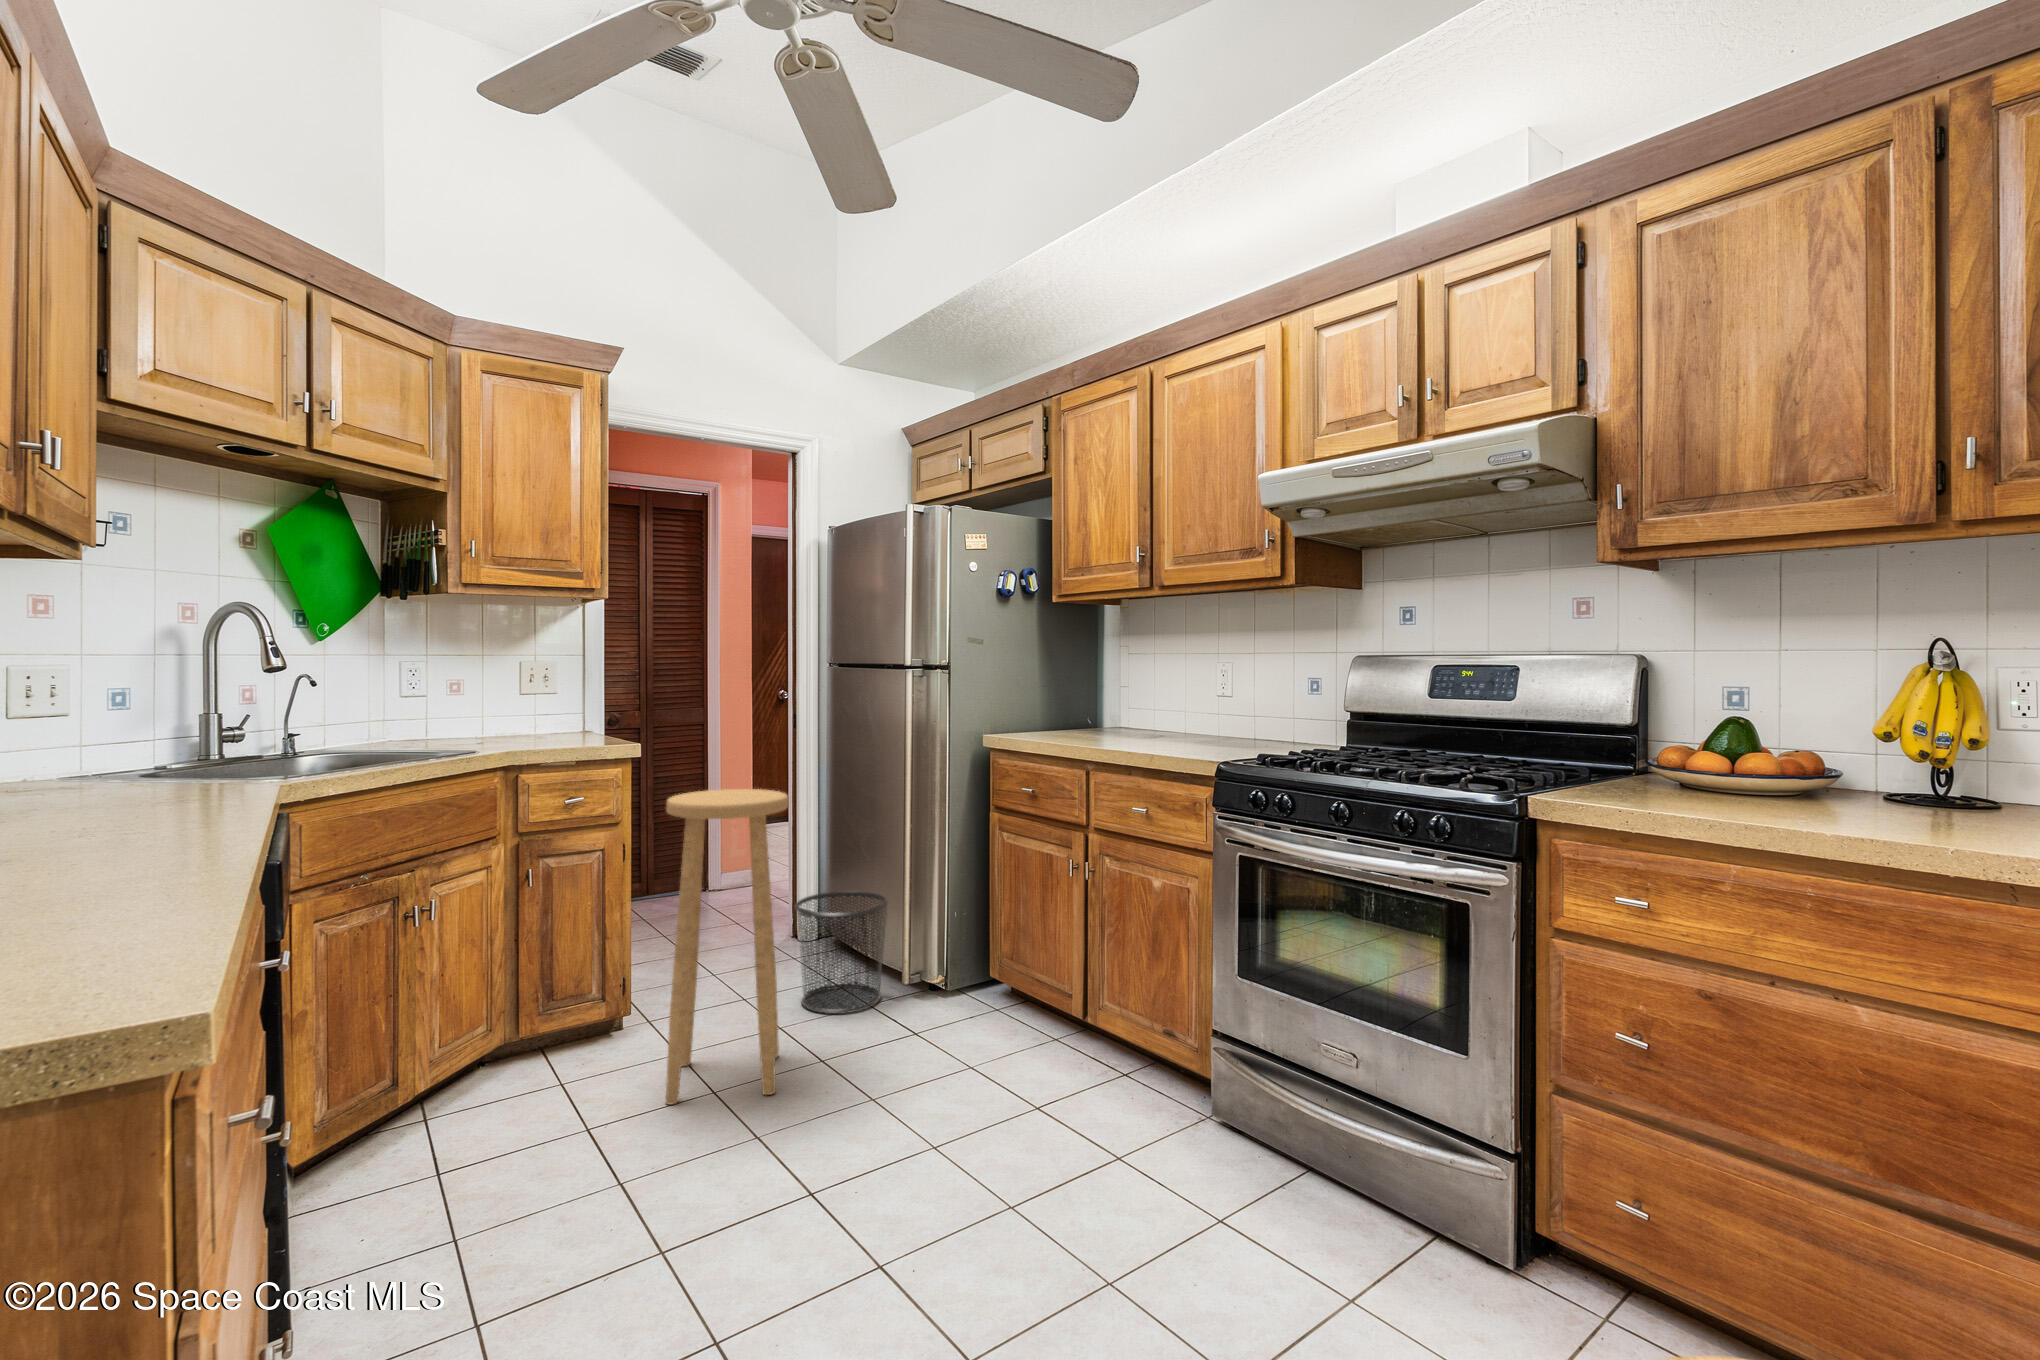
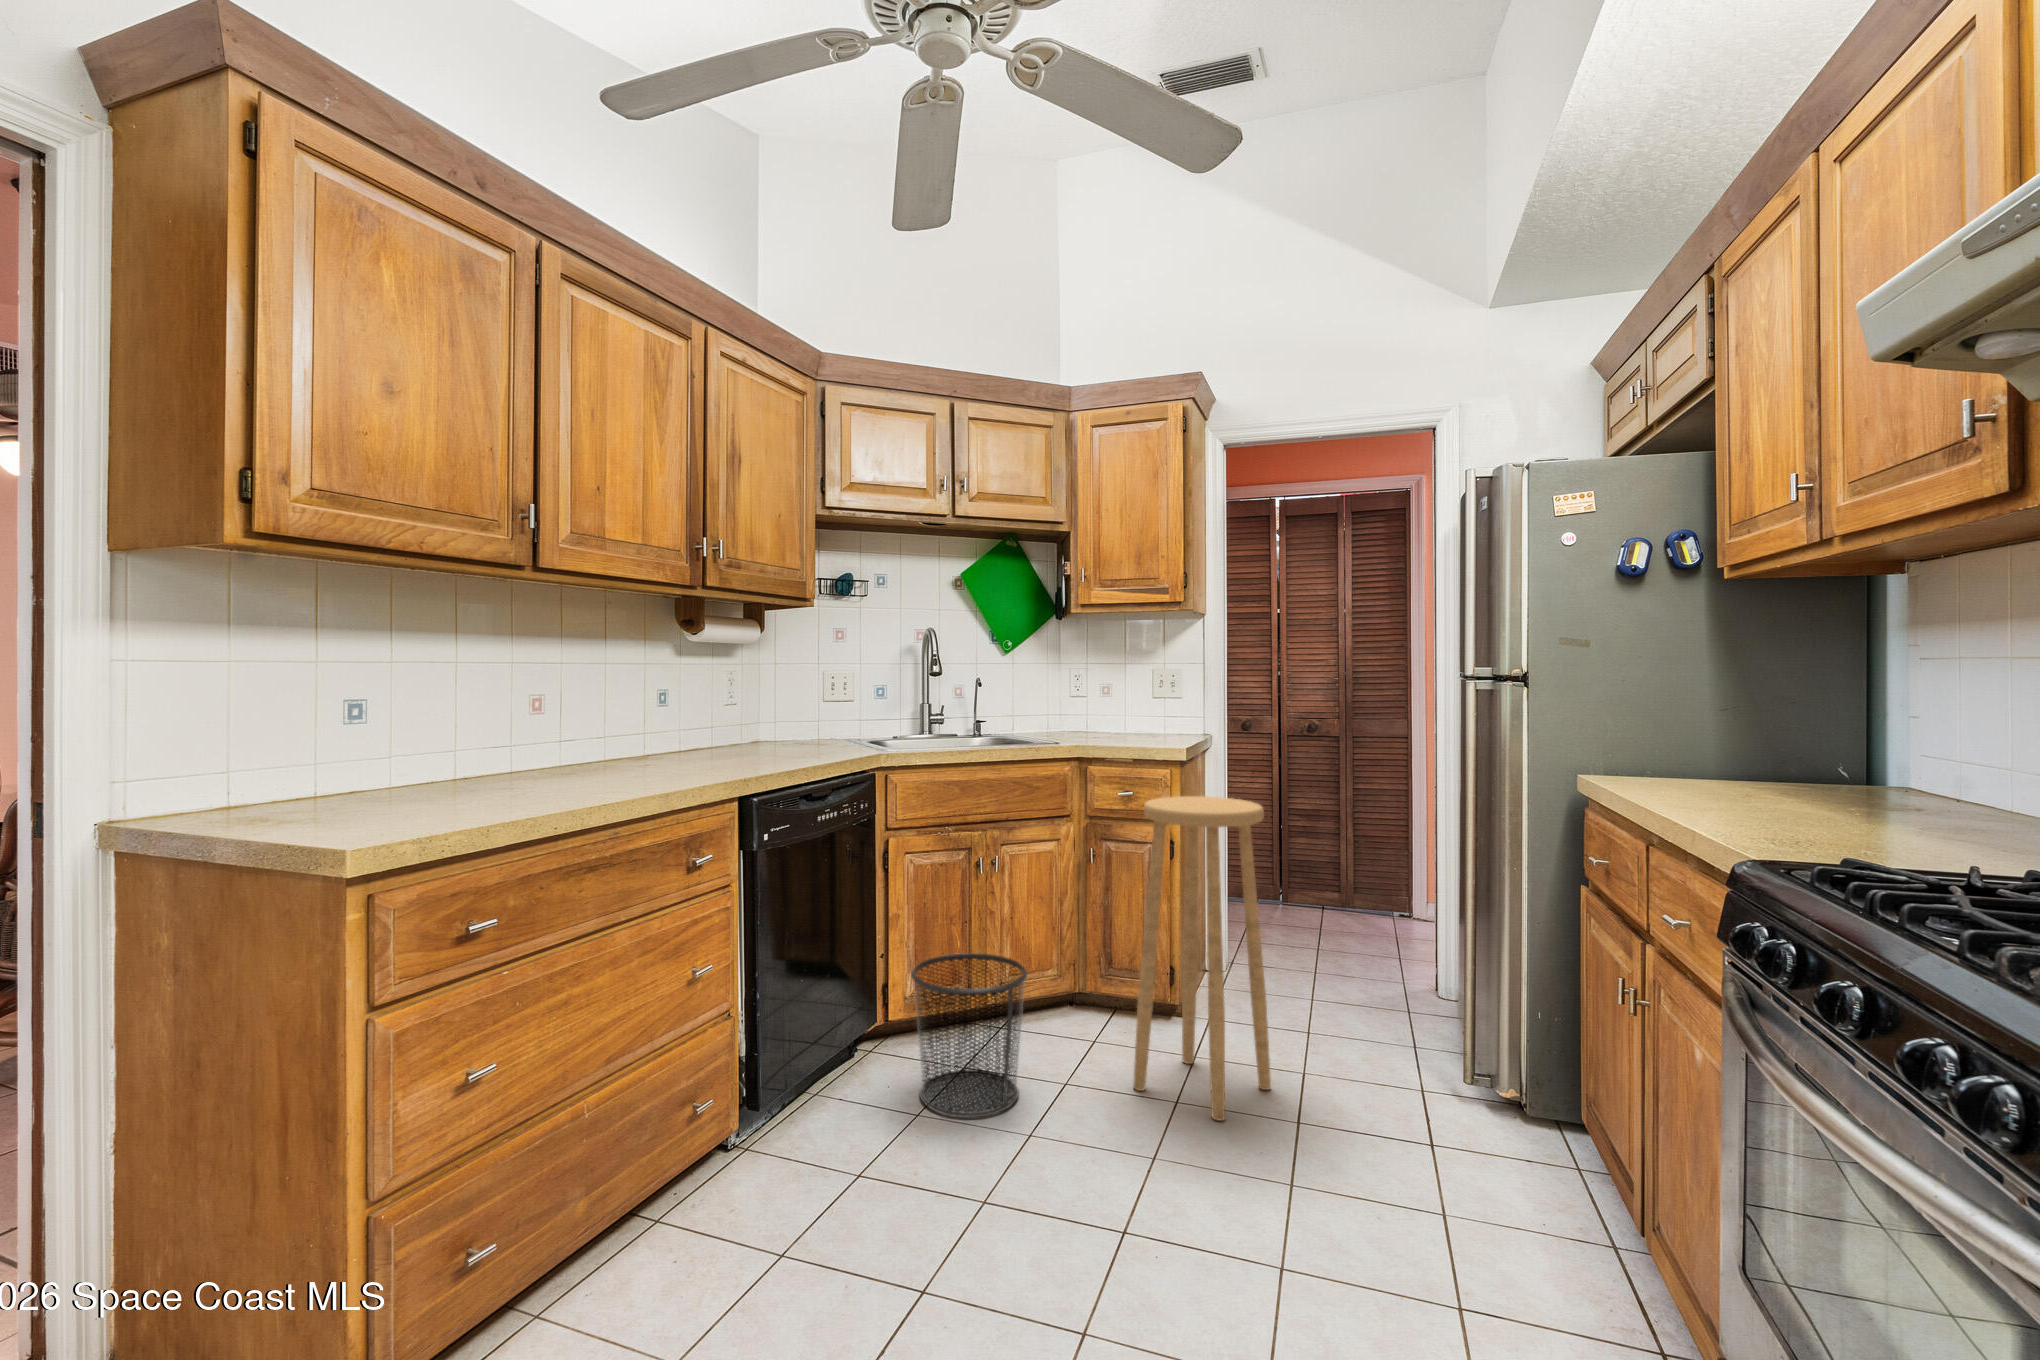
waste bin: present [795,891,888,1014] -> present [911,953,1027,1117]

